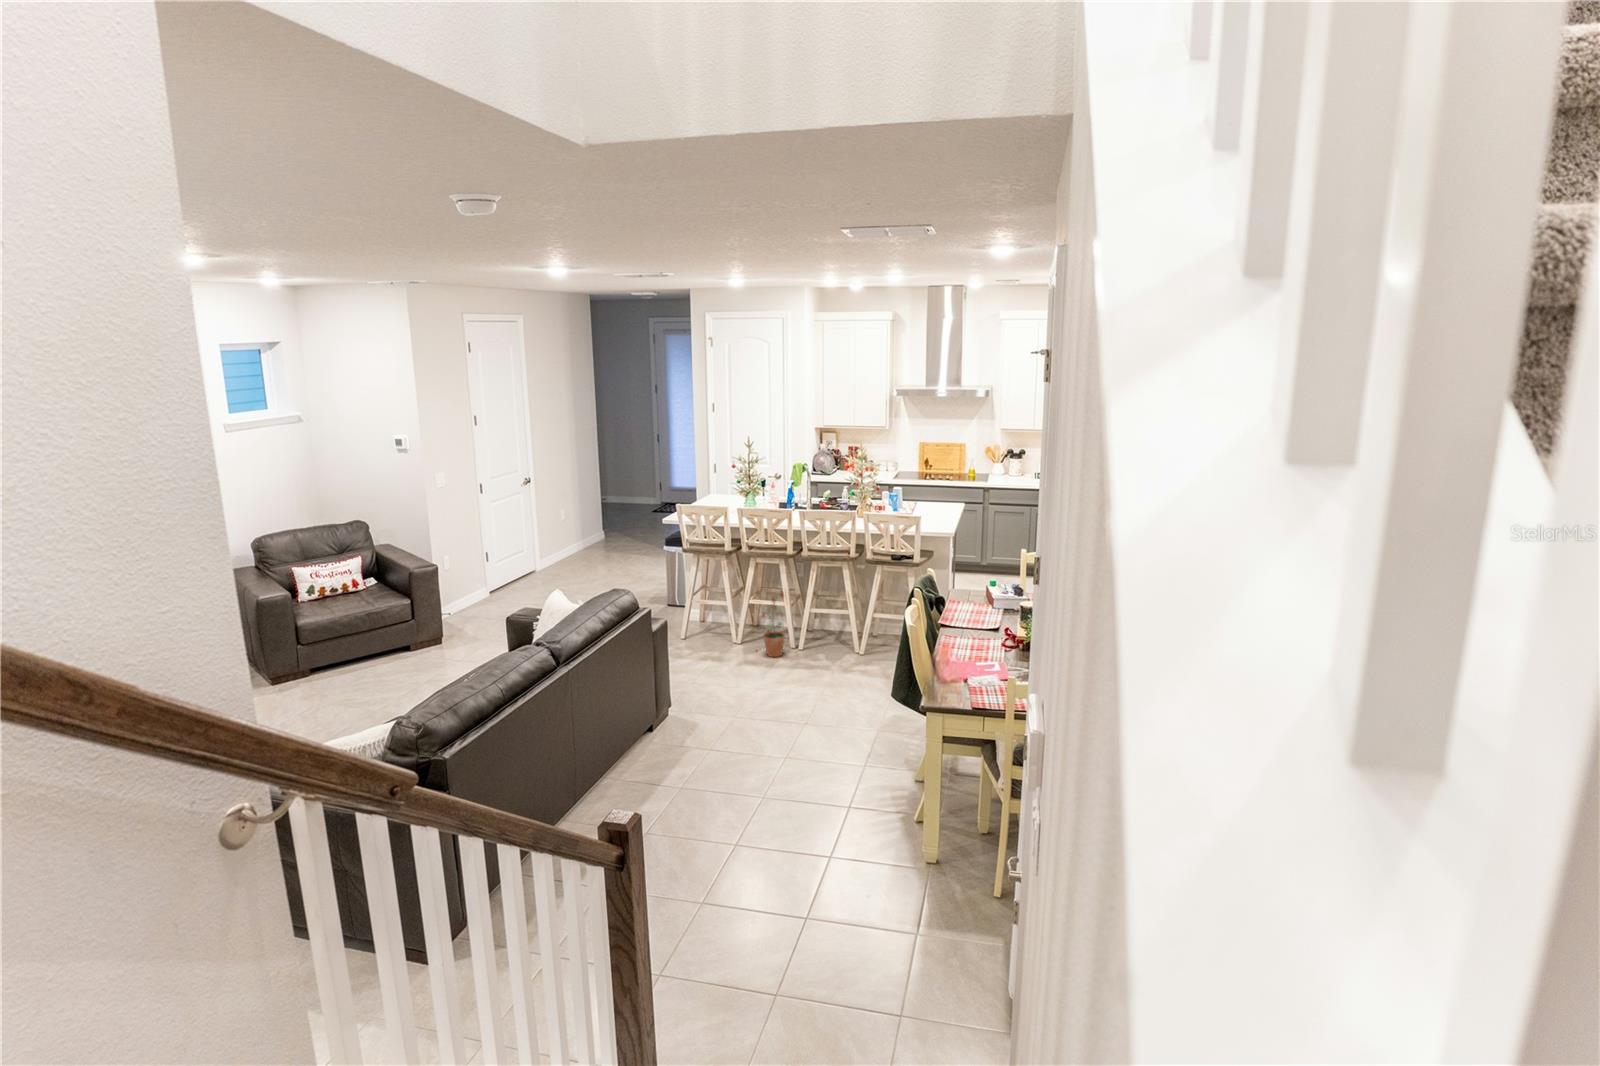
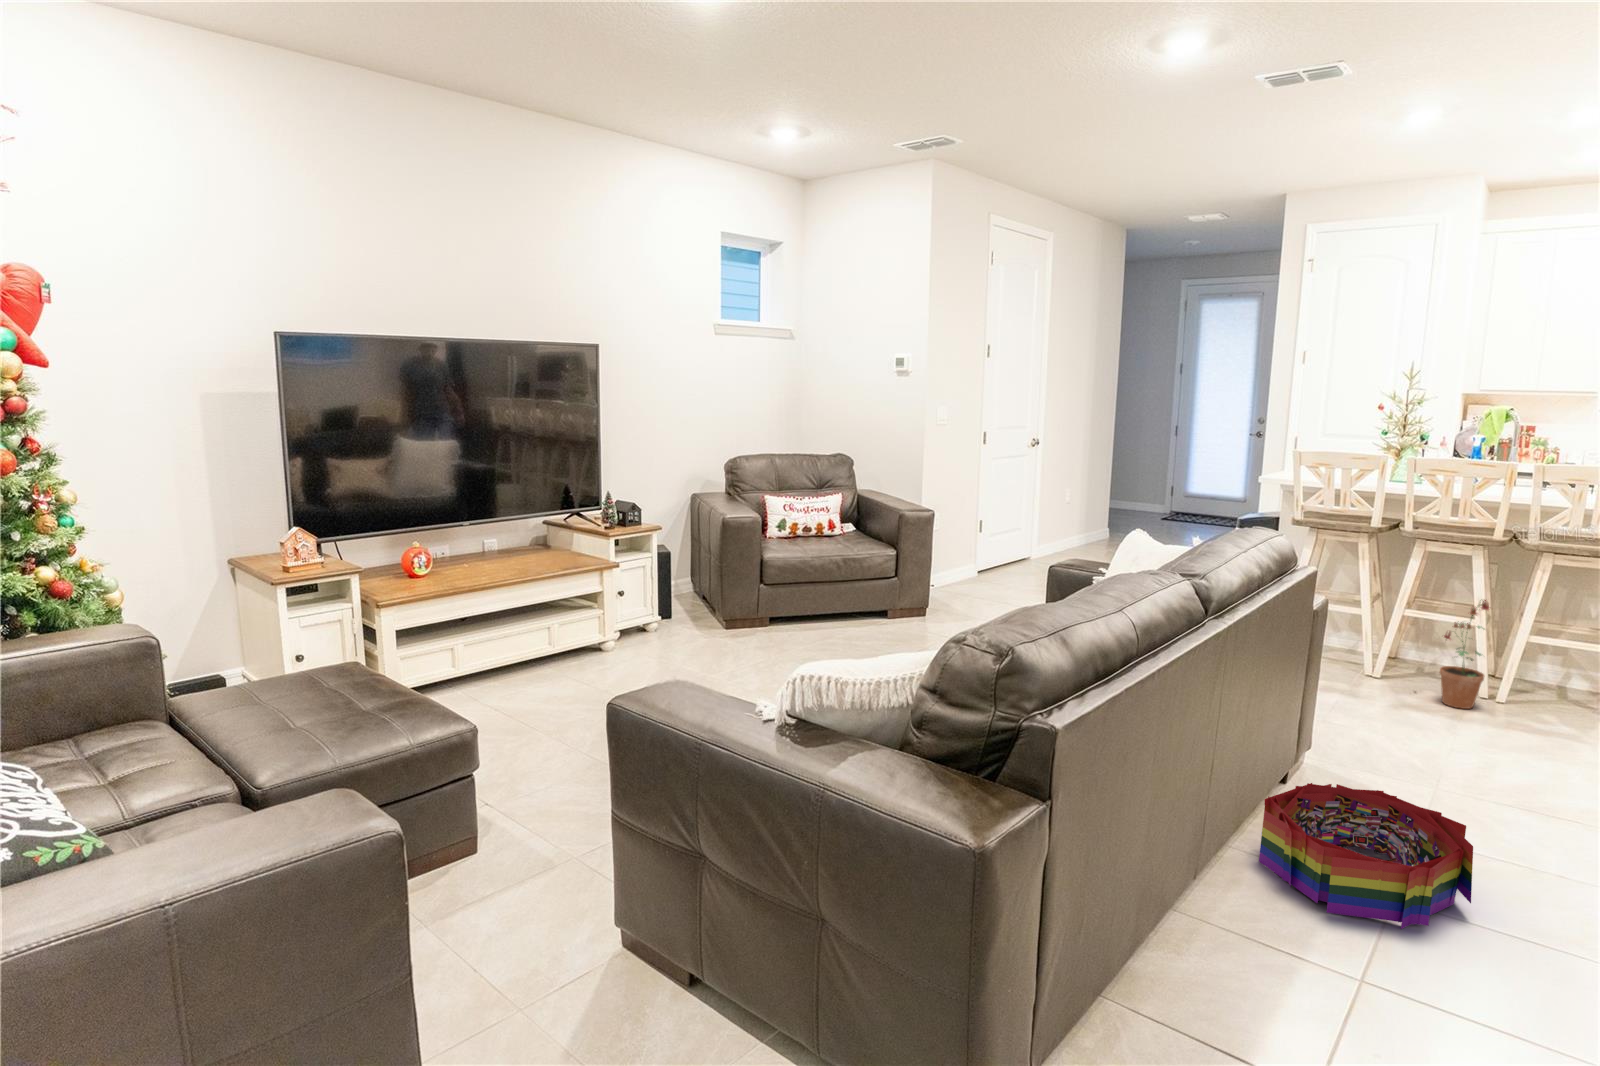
storage bin: none [618,729,717,802] -> present [1259,783,1473,929]

